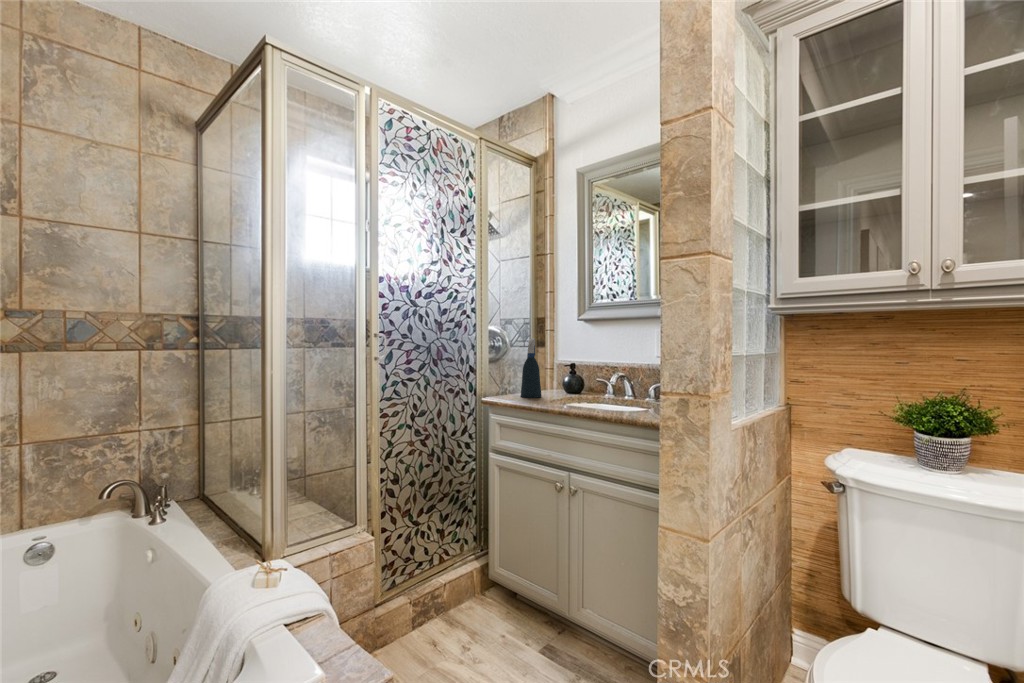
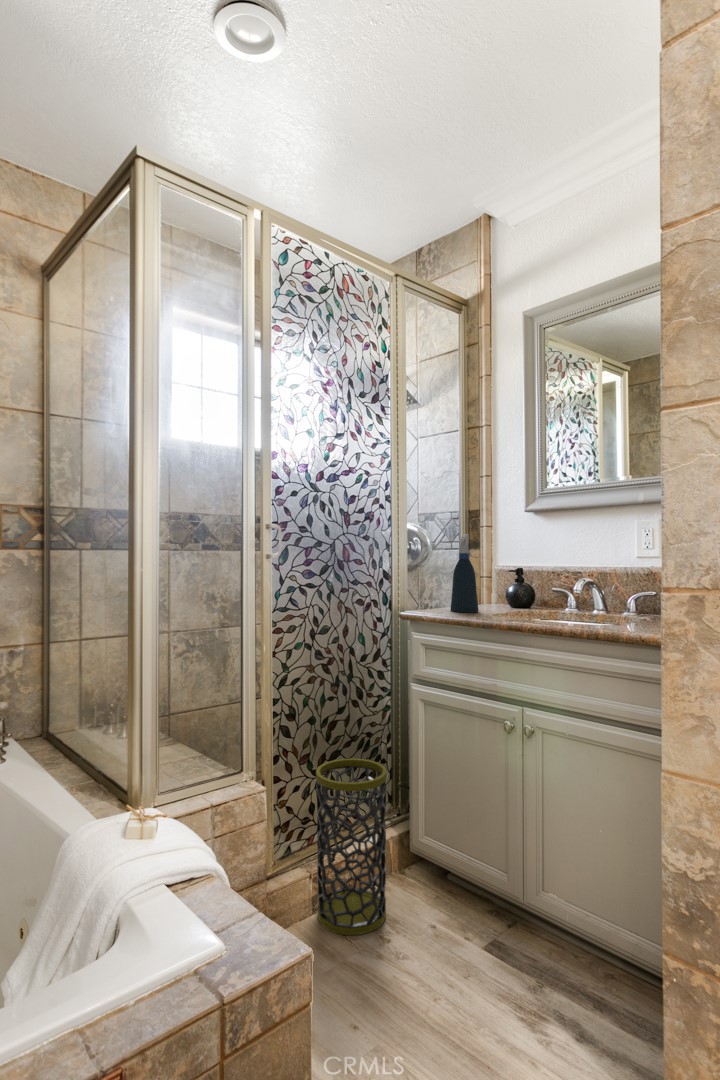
trash can: none [414,510,468,647] -> present [316,759,387,935]

